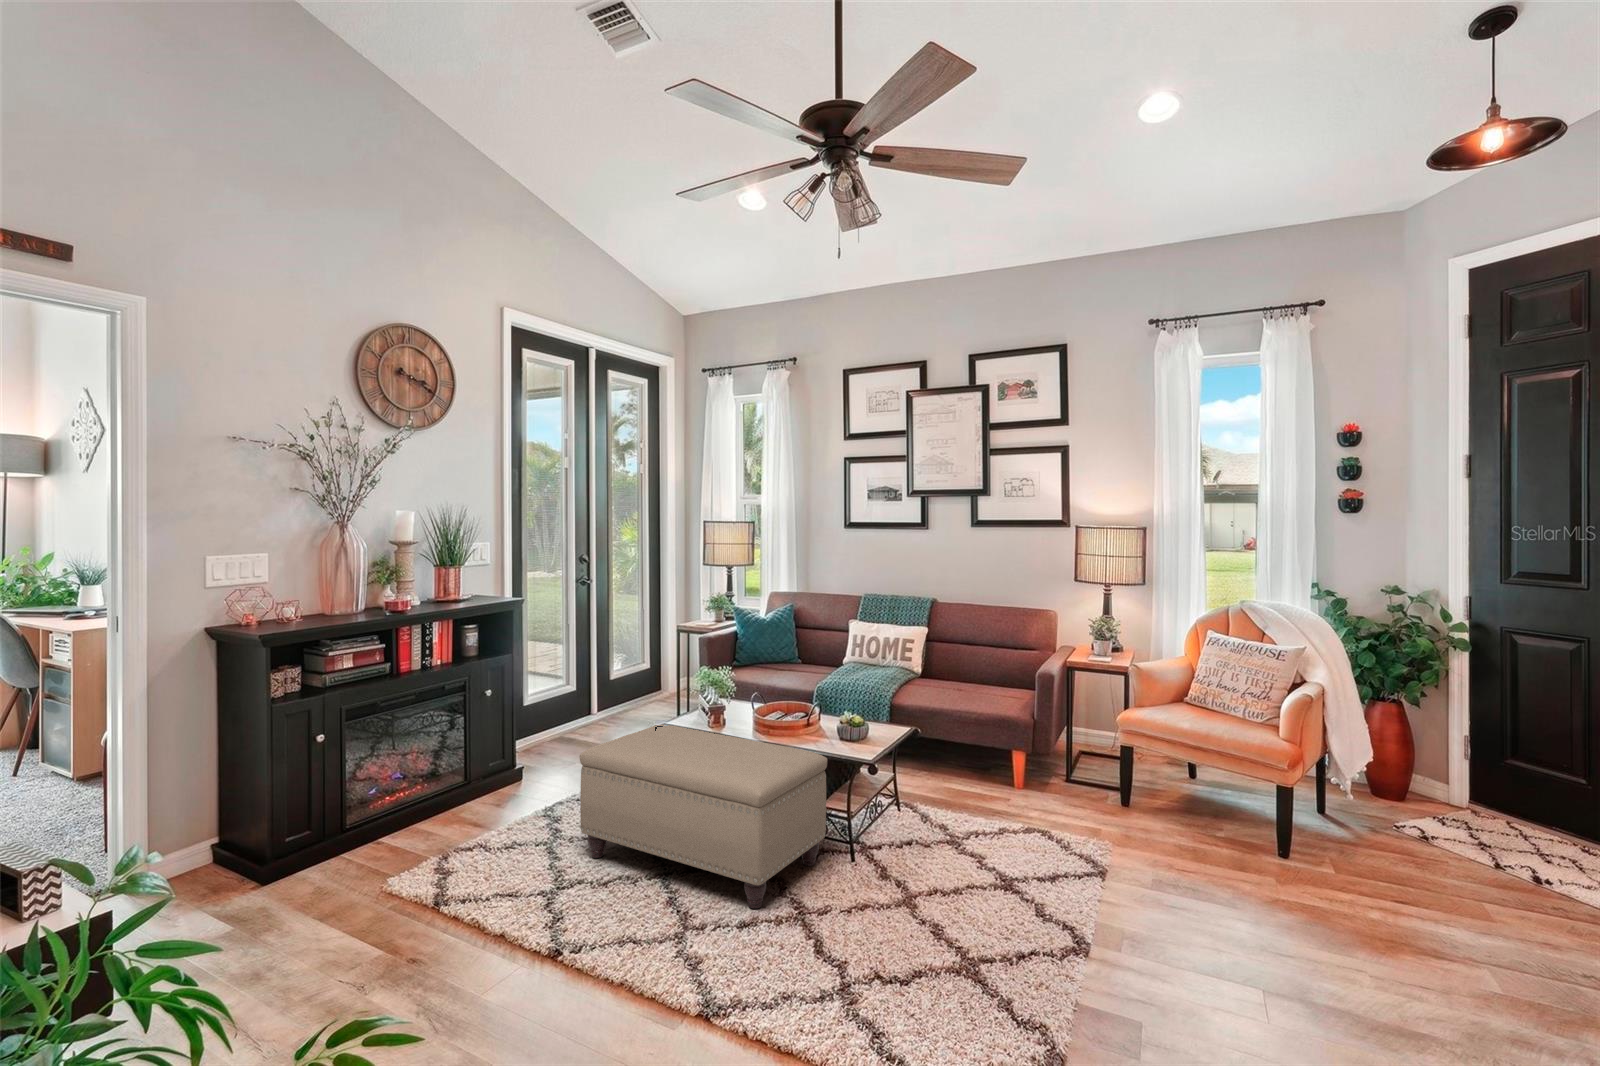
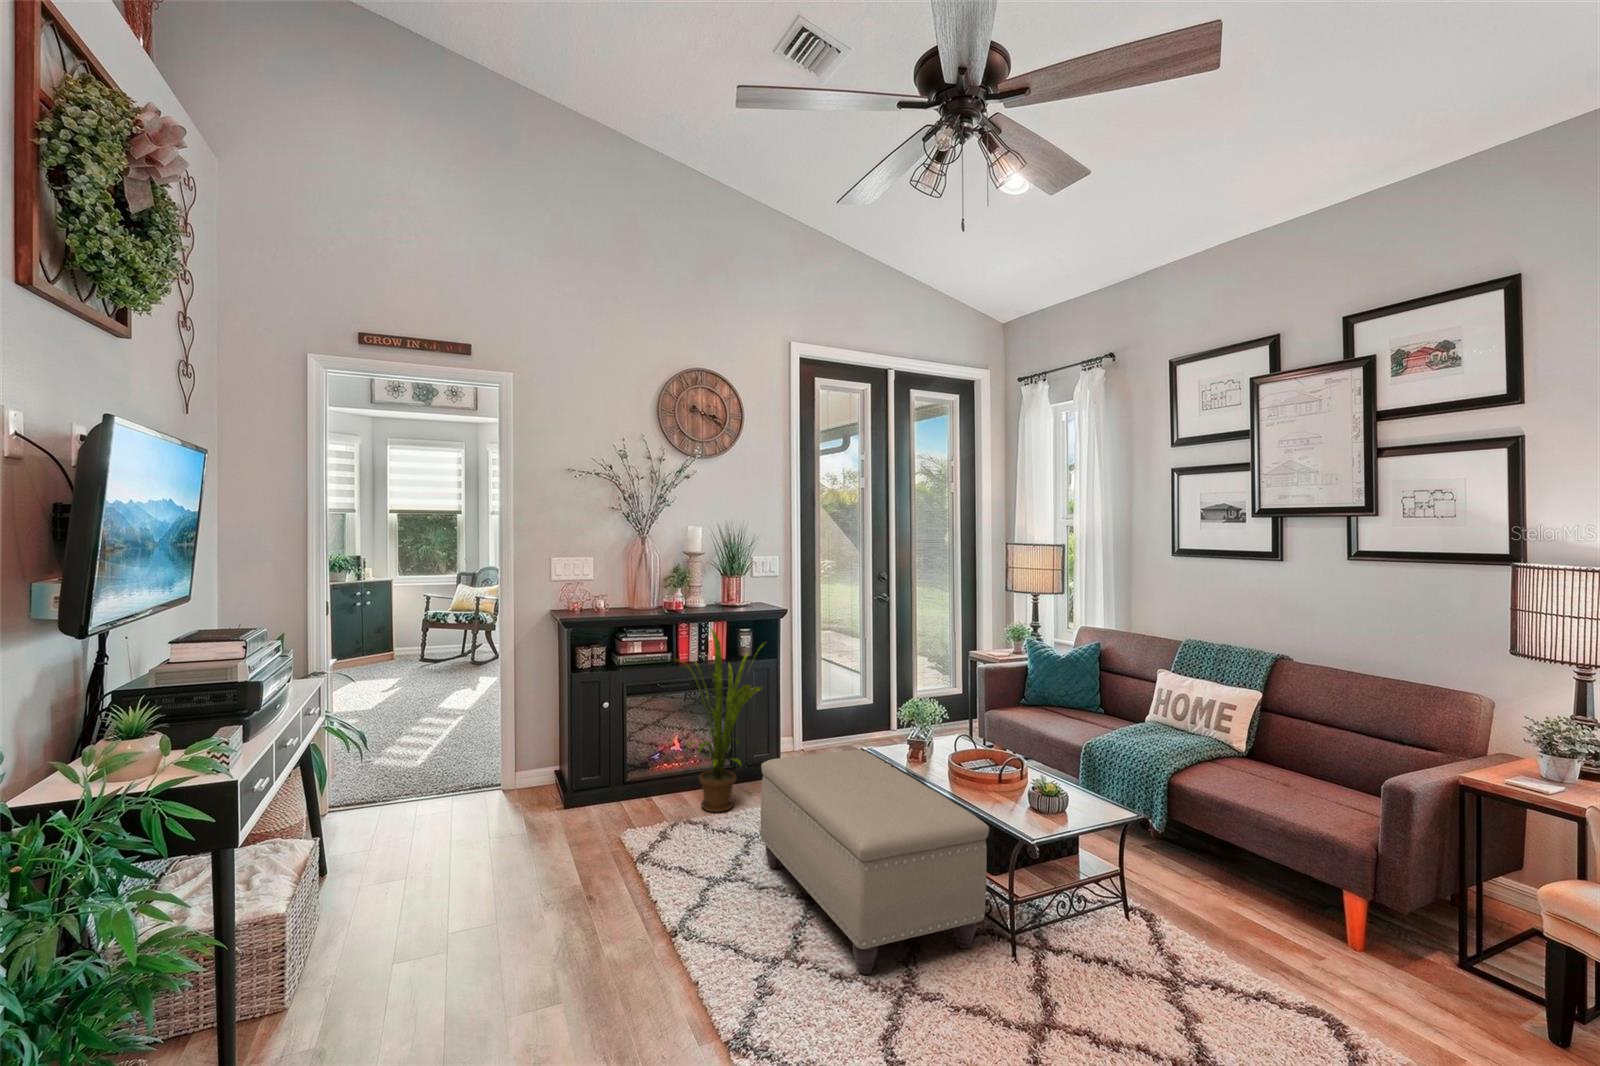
house plant: none [420,625,542,829] -> present [679,629,762,812]

